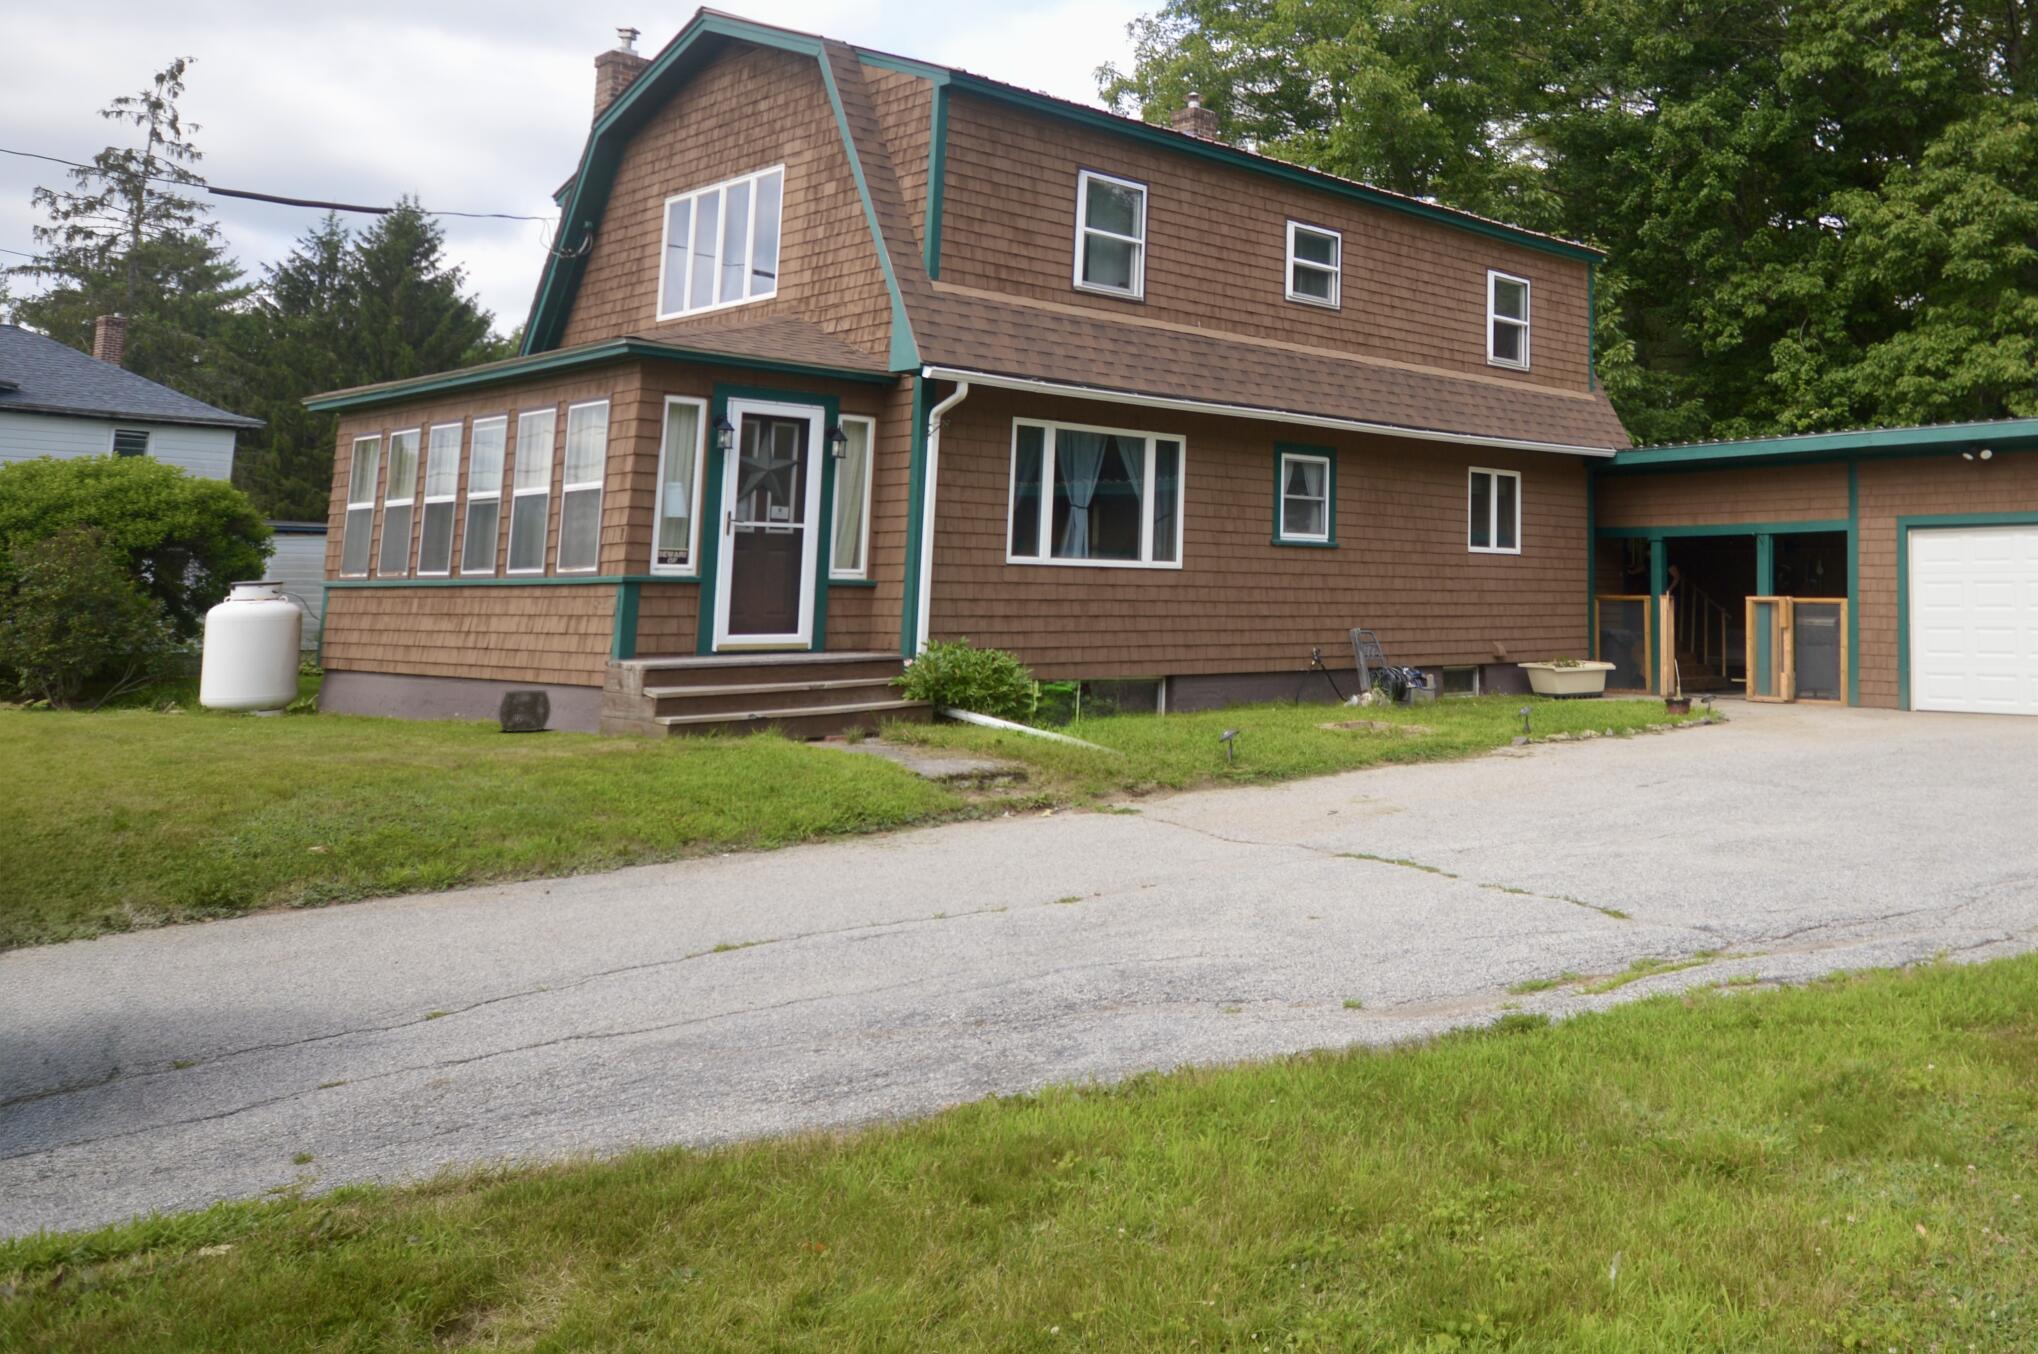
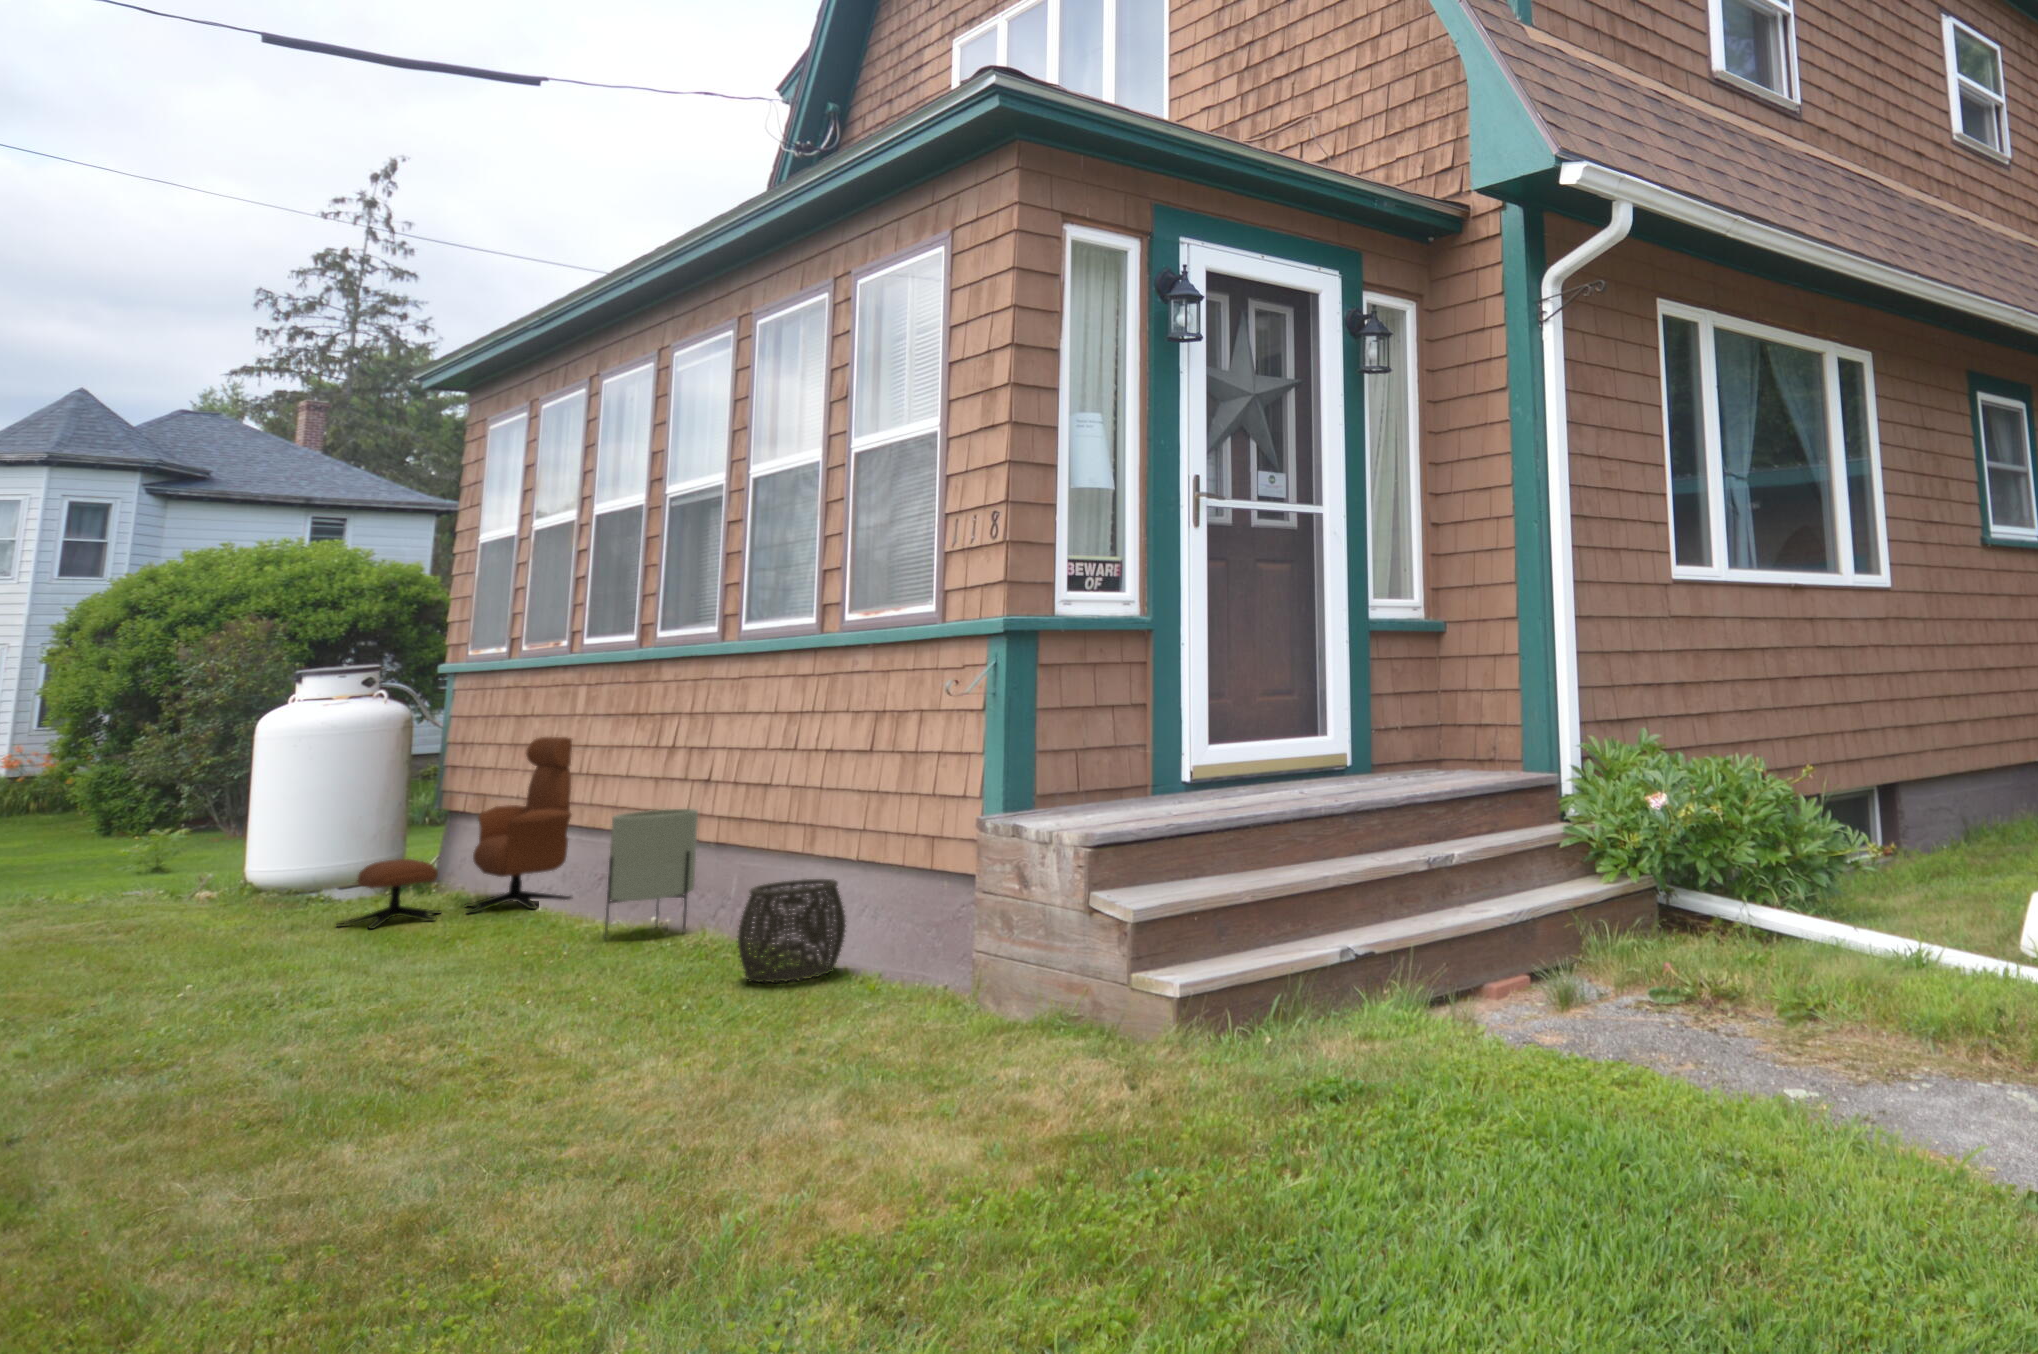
lounge chair: none [284,624,412,717] -> present [337,737,572,929]
planter: none [433,661,482,722] -> present [605,809,698,939]

